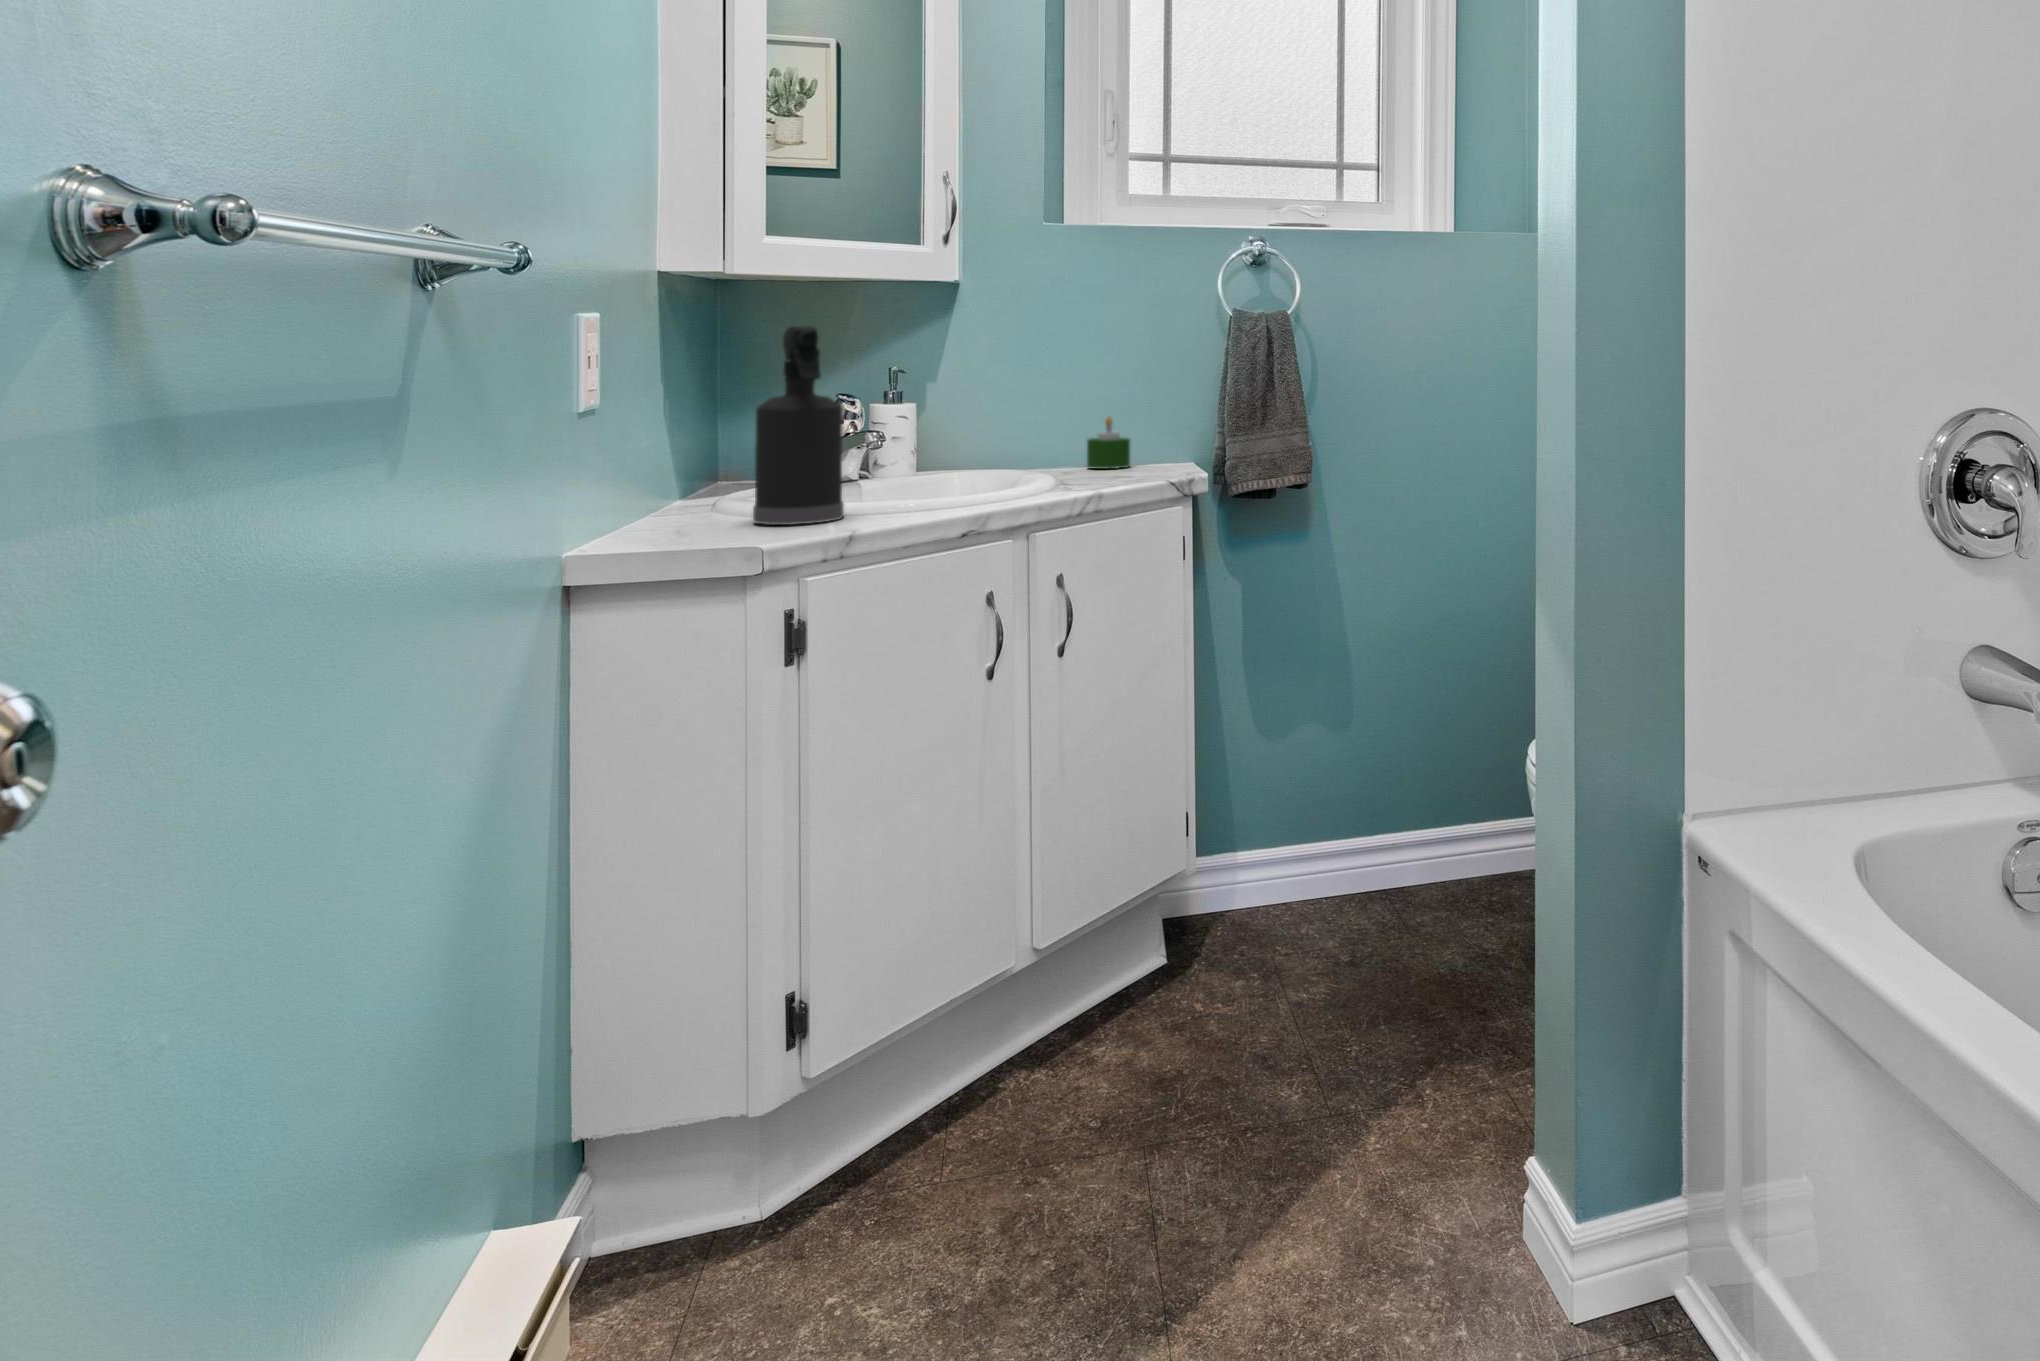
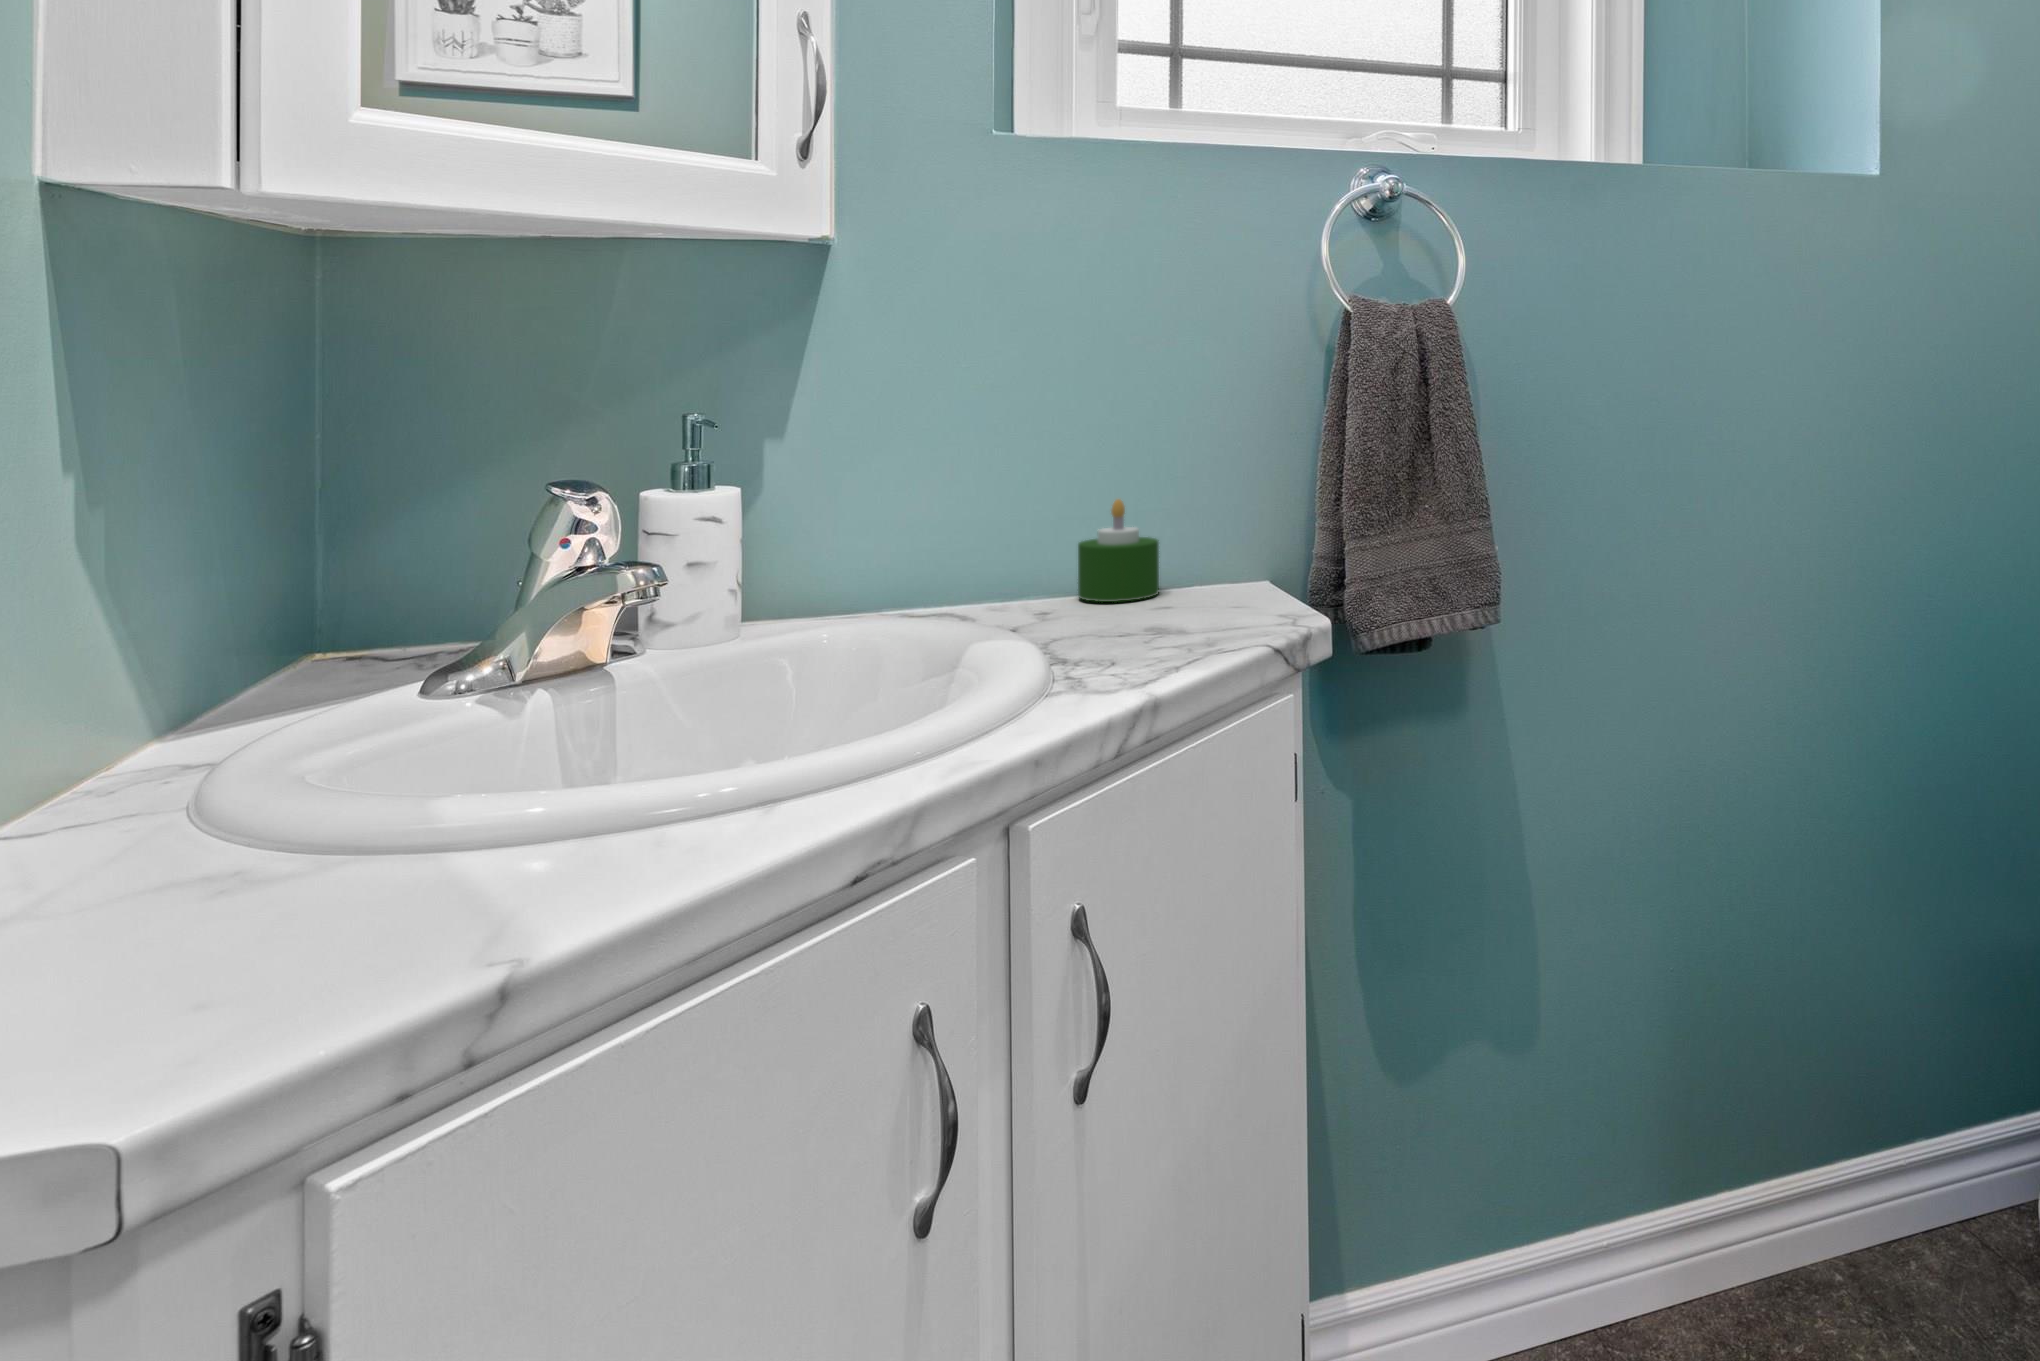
spray bottle: present [753,326,844,525] -> none [183,310,497,939]

